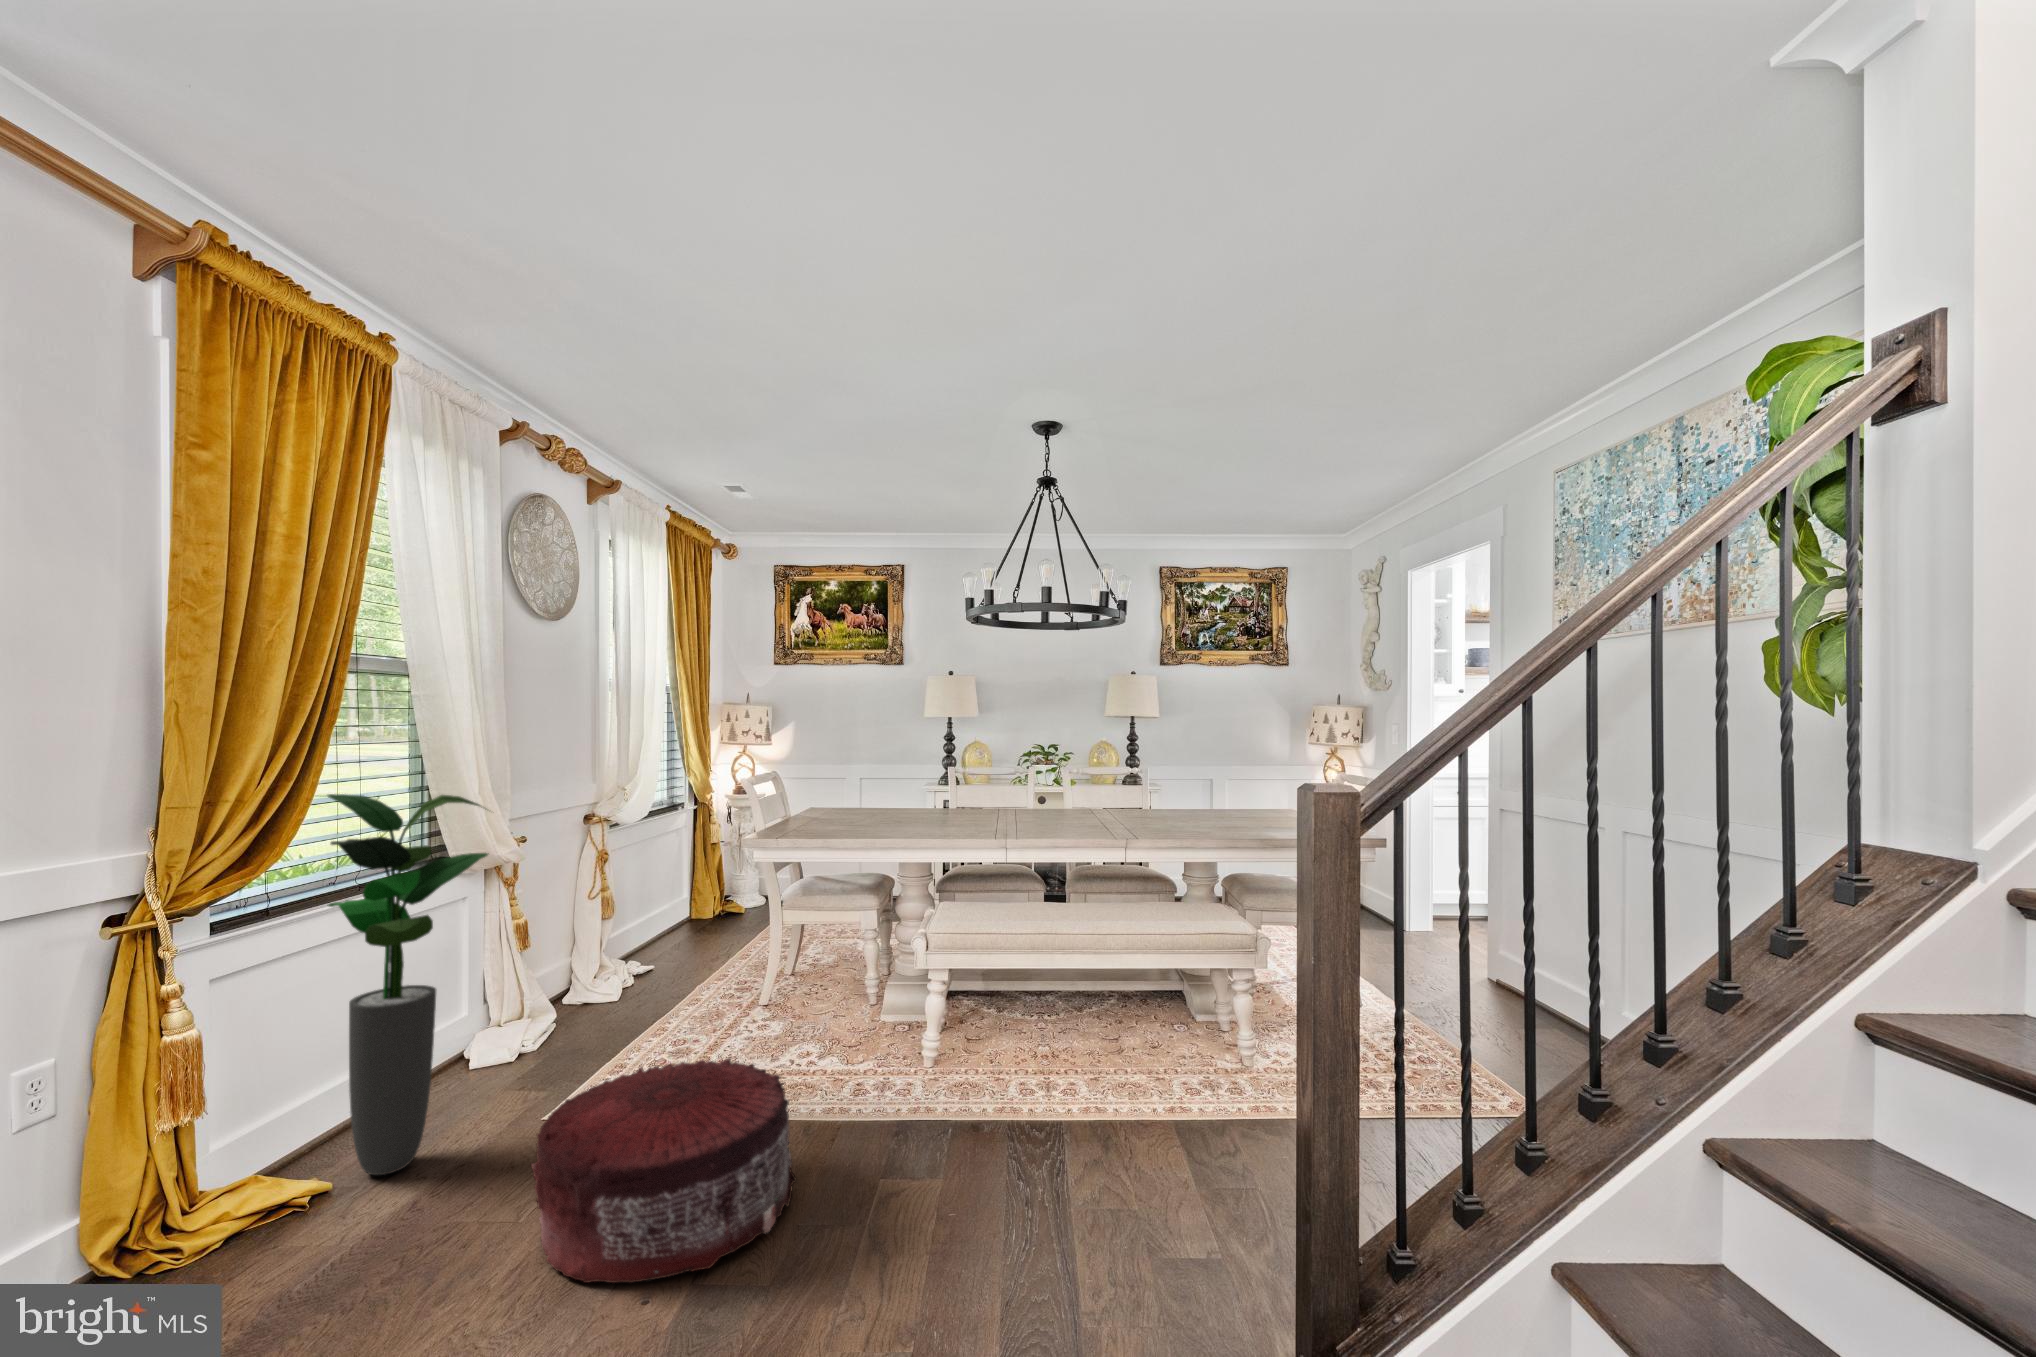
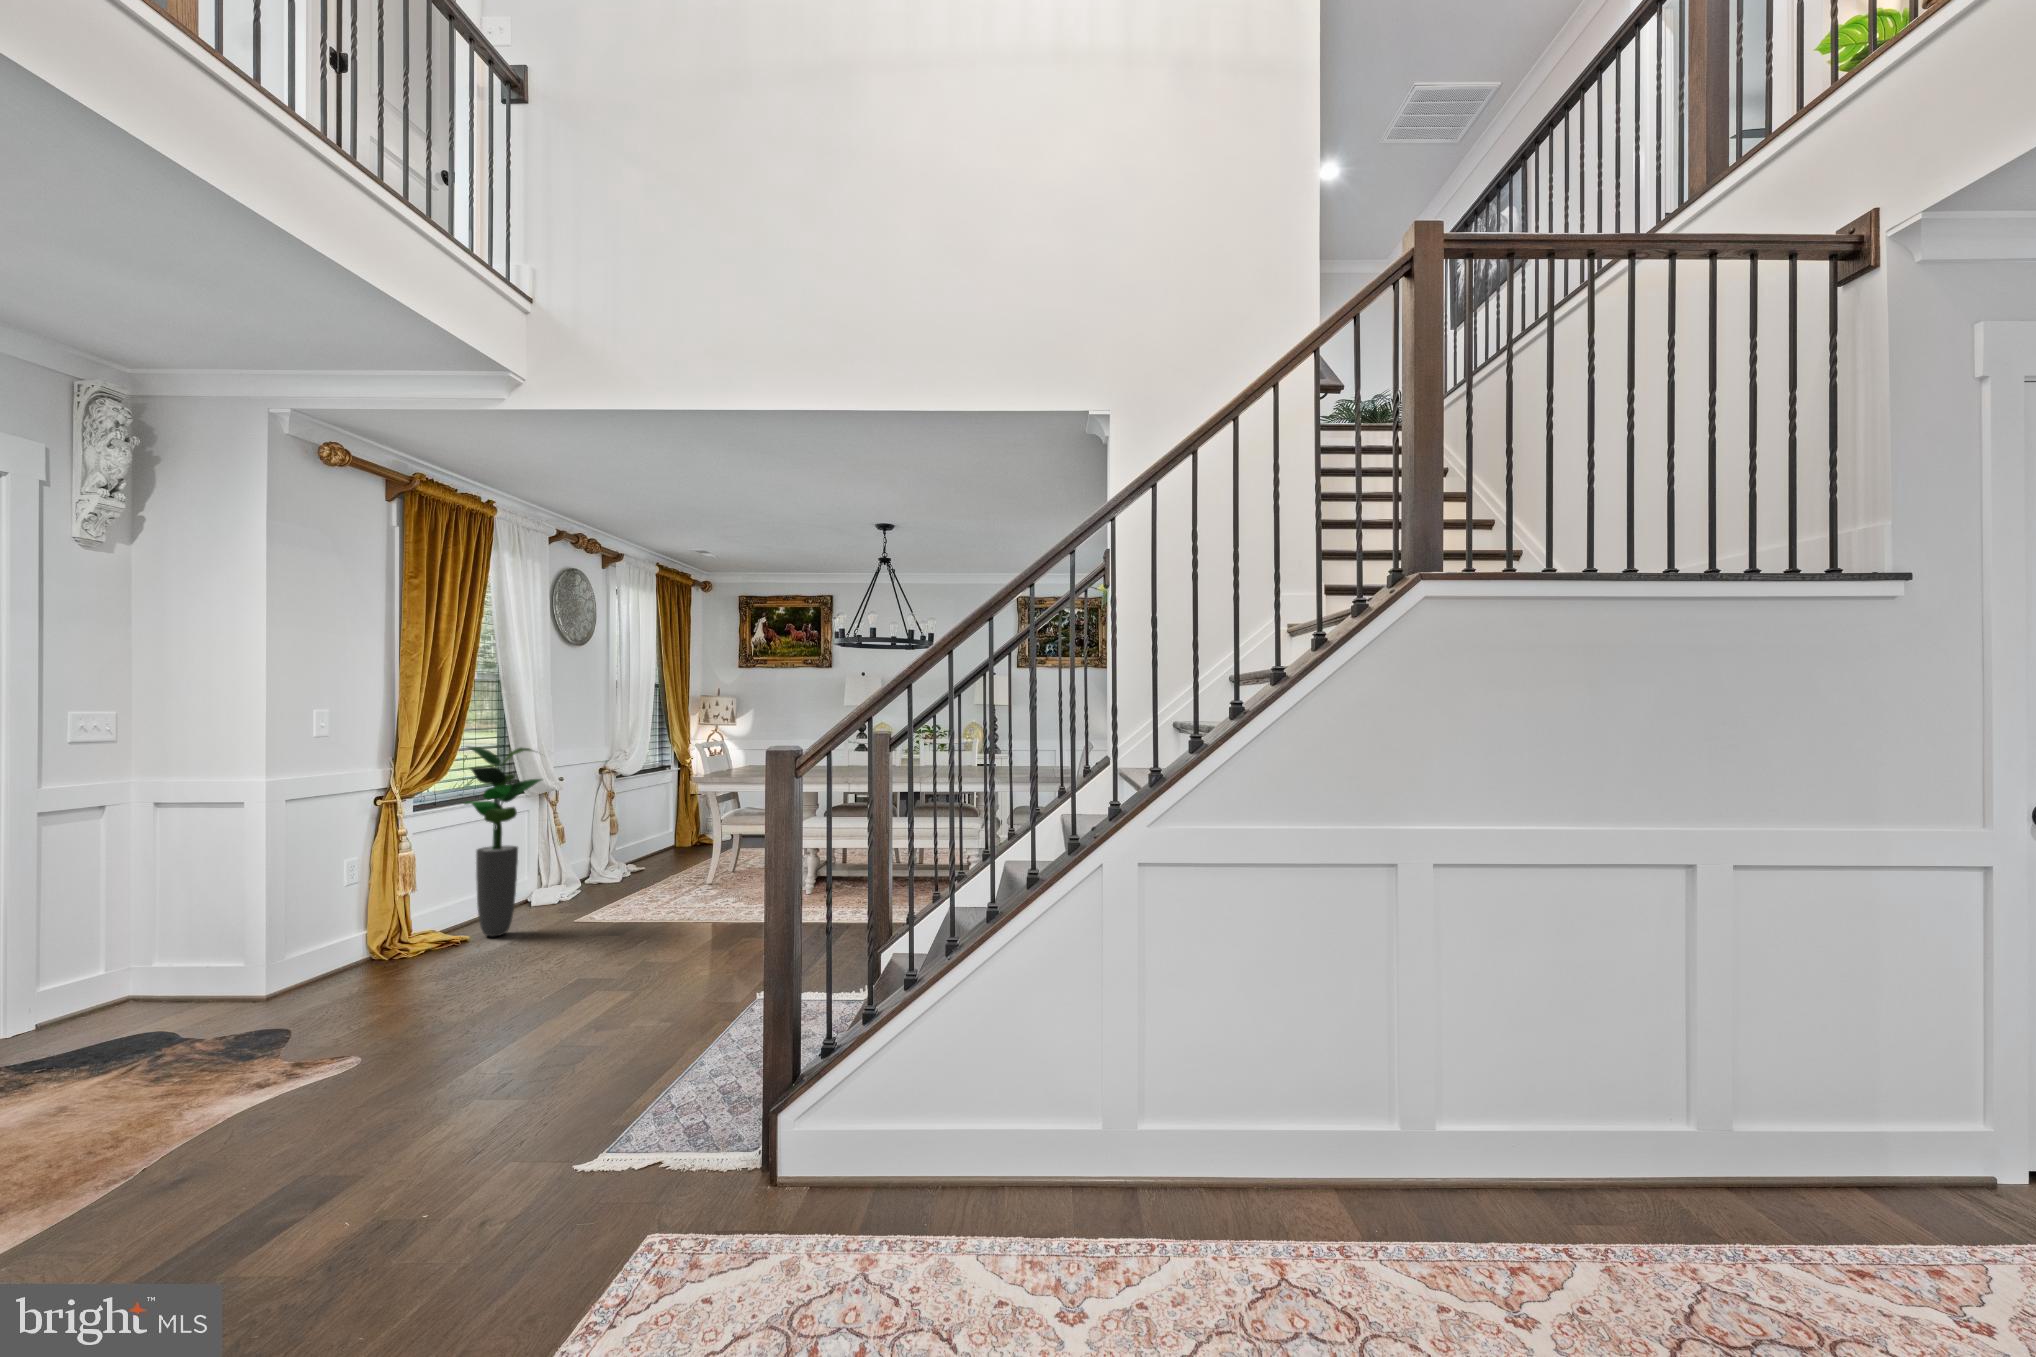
pouf: present [531,1058,797,1283] -> none [566,883,697,964]

